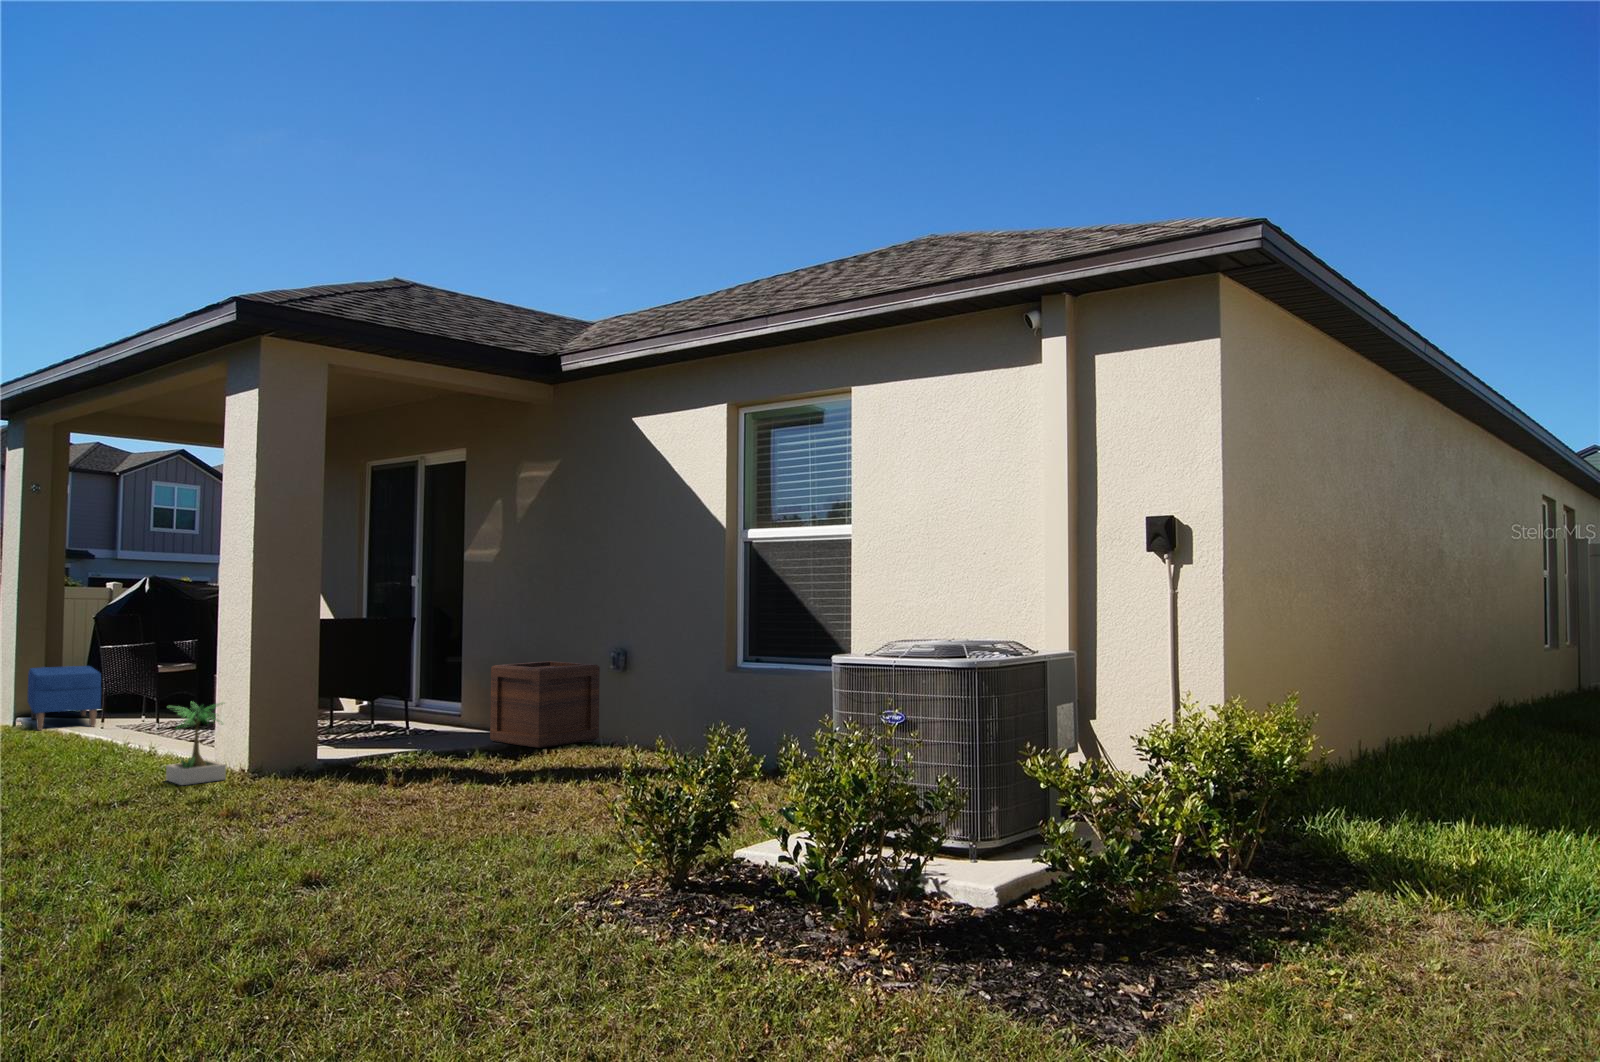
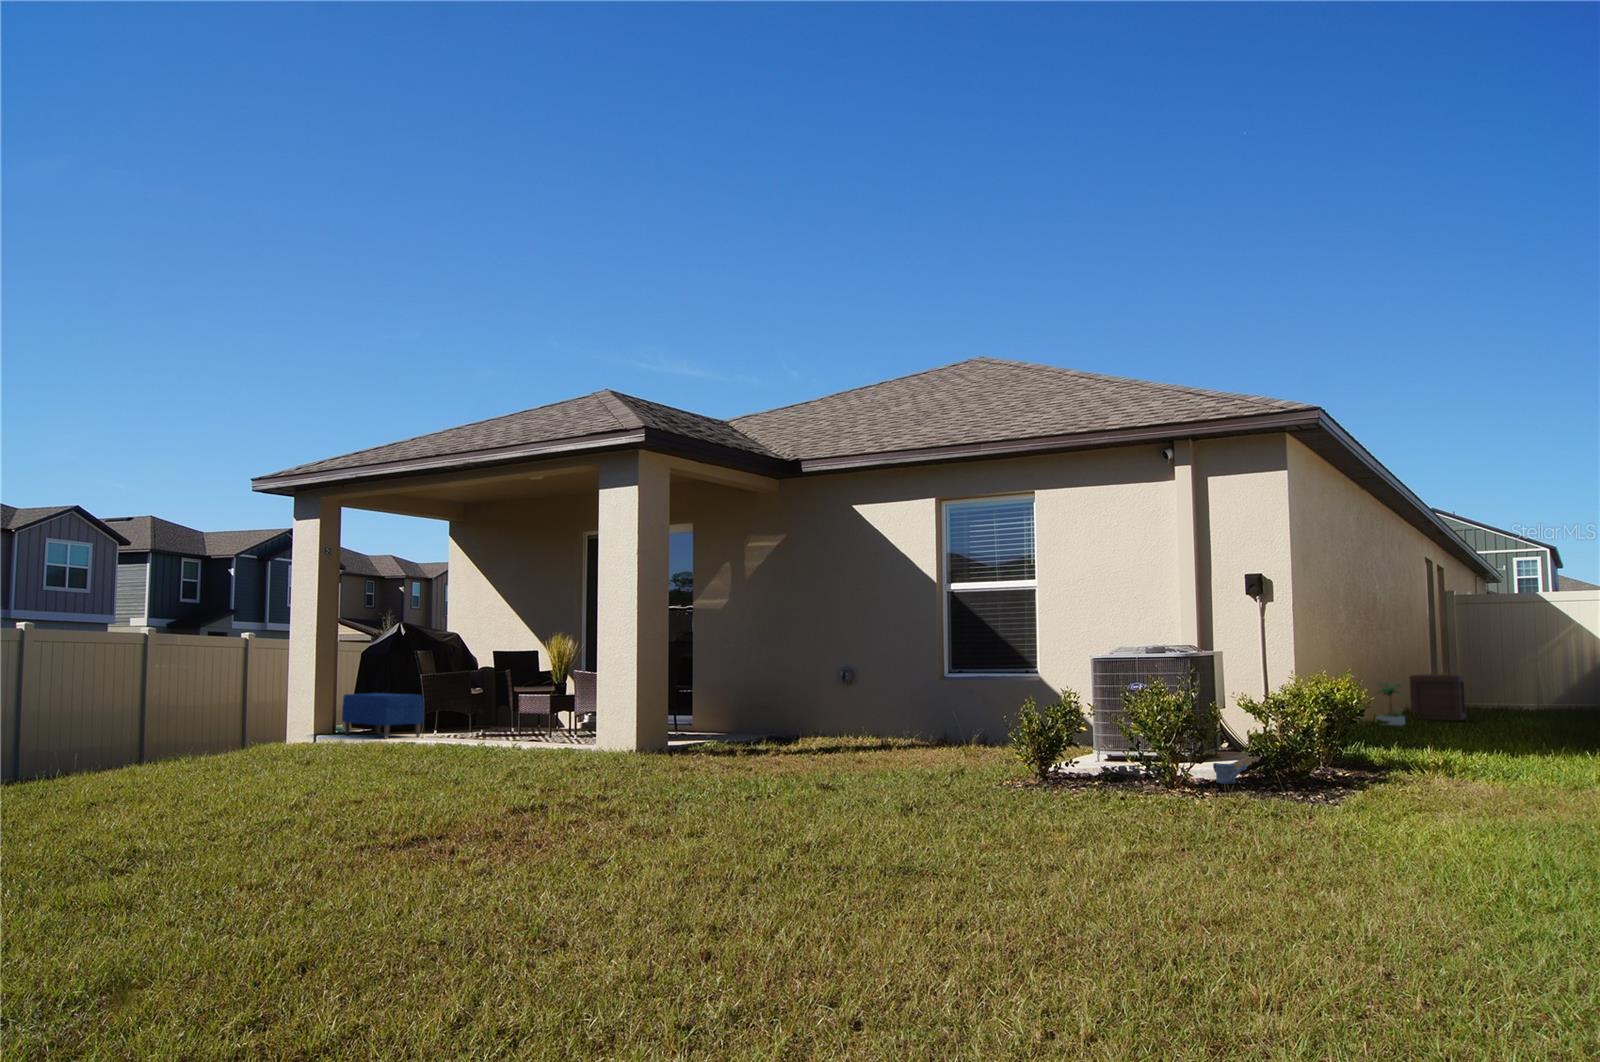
wooden crate: present [490,661,600,748] -> present [1409,675,1466,721]
potted plant: present [166,702,226,785] -> present [1375,682,1405,726]
watering can: none [895,944,941,1008] -> present [1213,763,1247,784]

